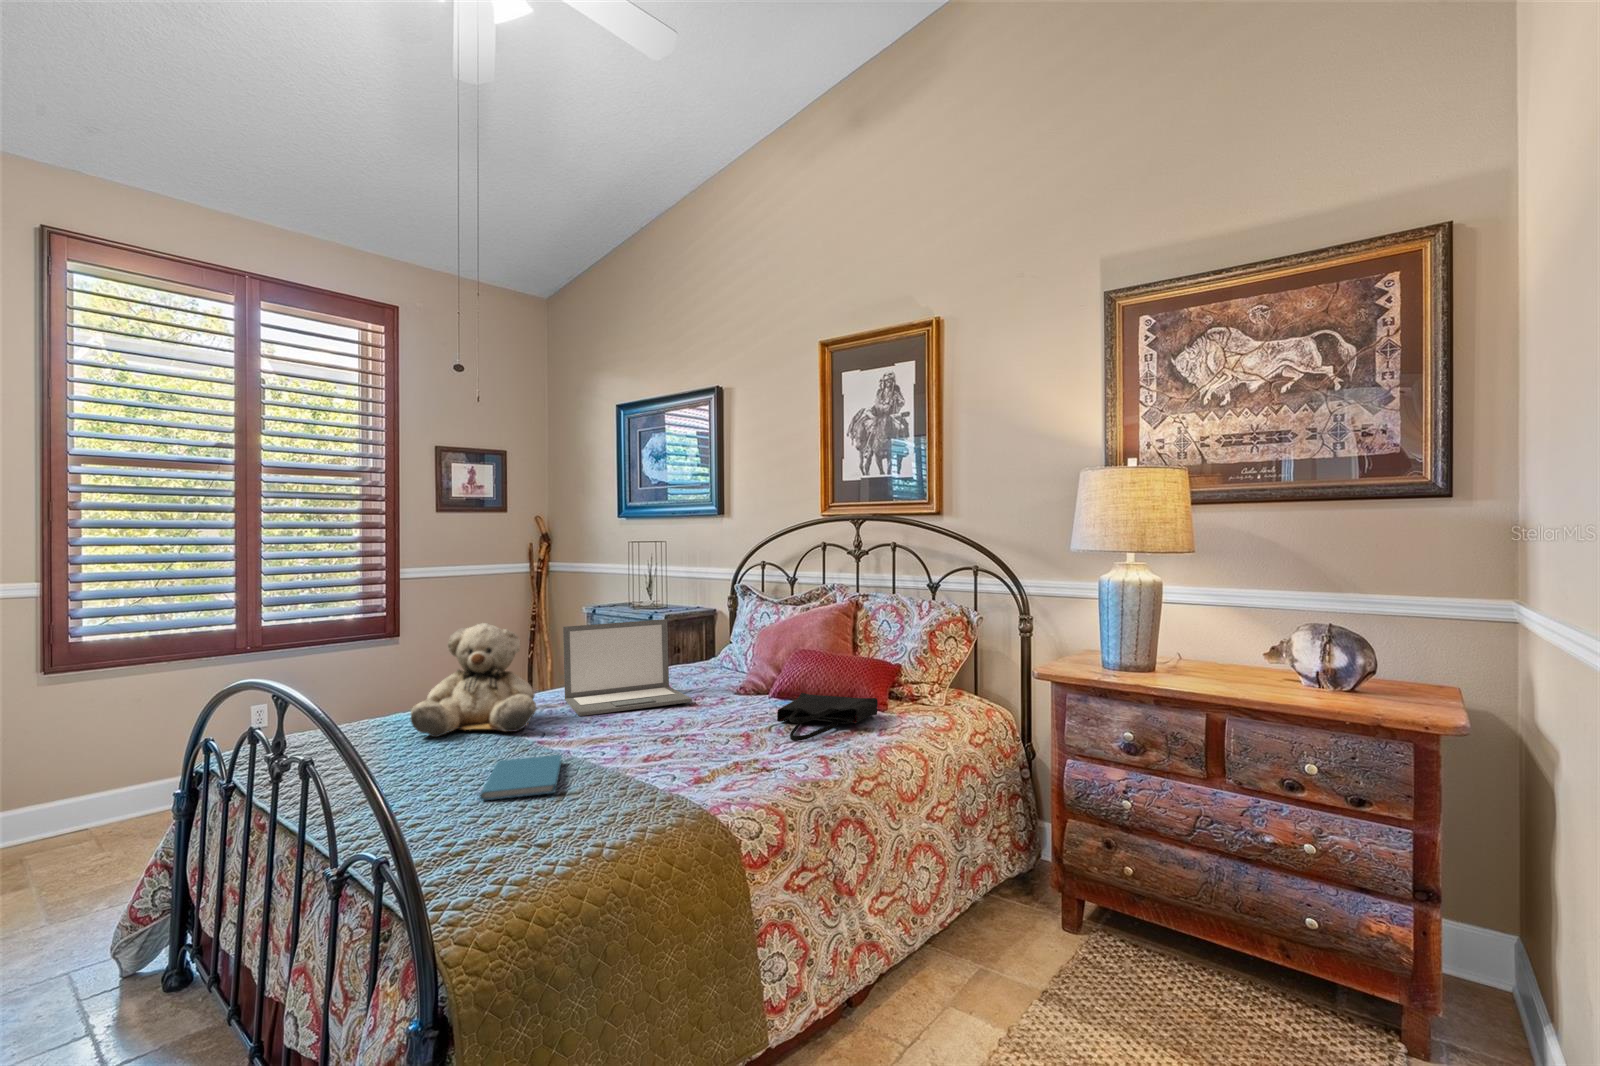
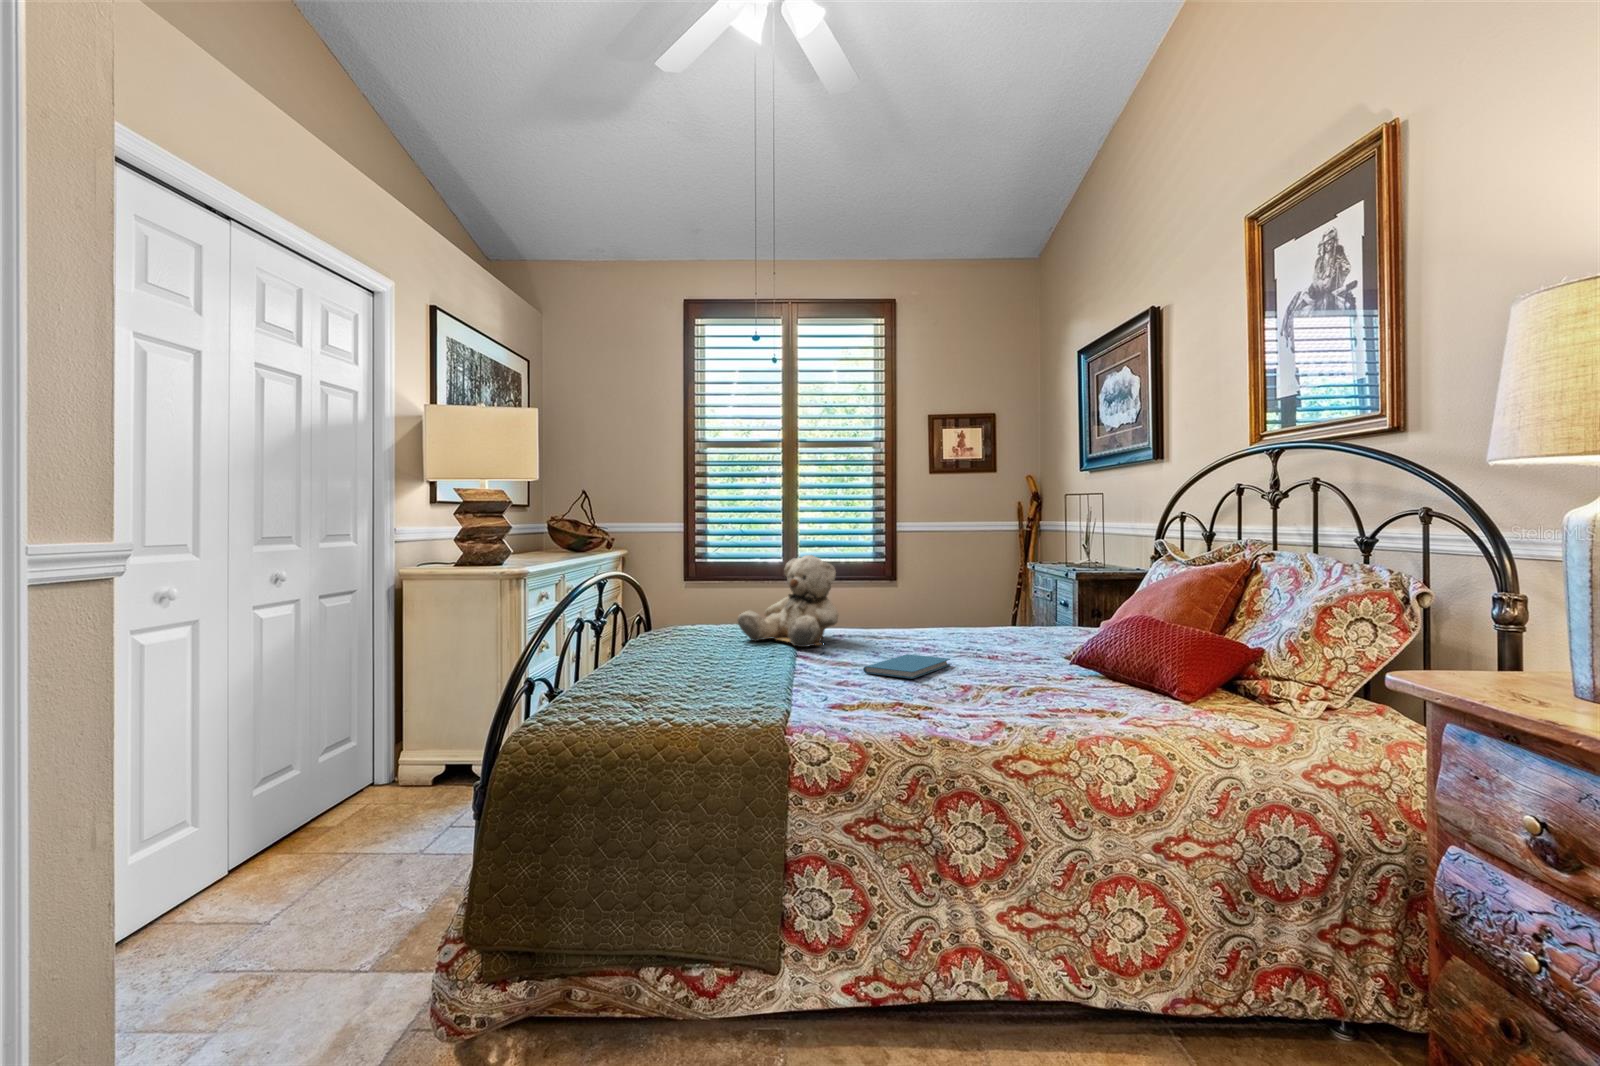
laptop: present [563,619,692,716] -> none [874,566,1000,653]
tote bag: present [777,693,878,741] -> none [1001,661,1171,704]
book: present [480,755,562,800] -> present [863,654,950,679]

